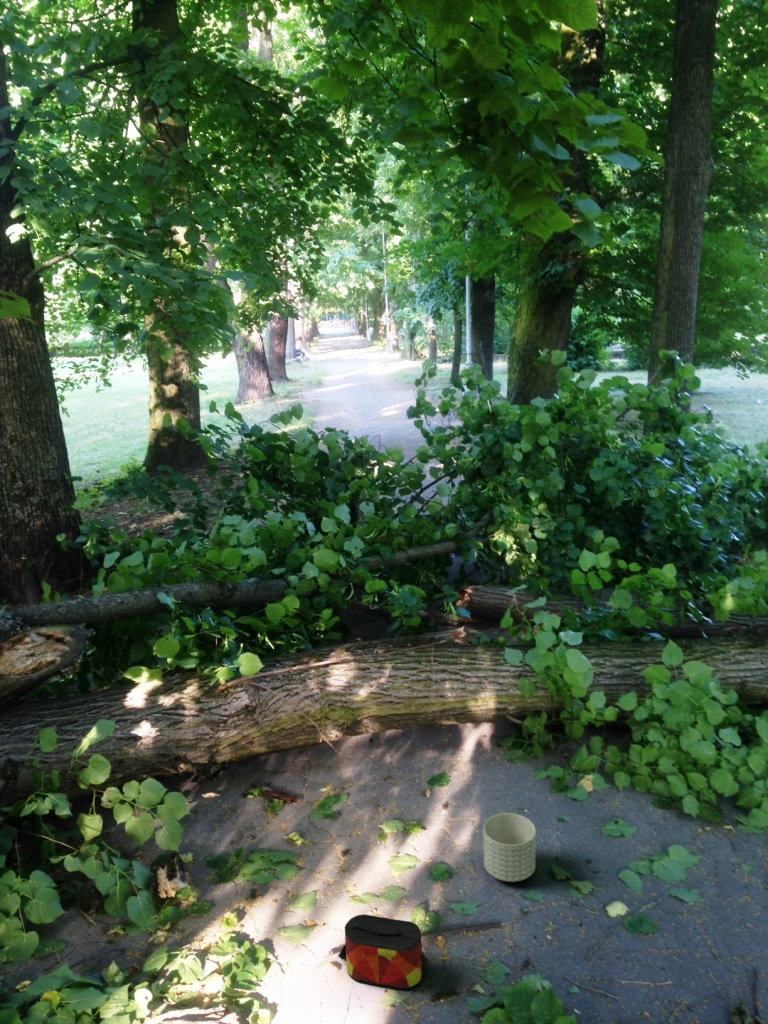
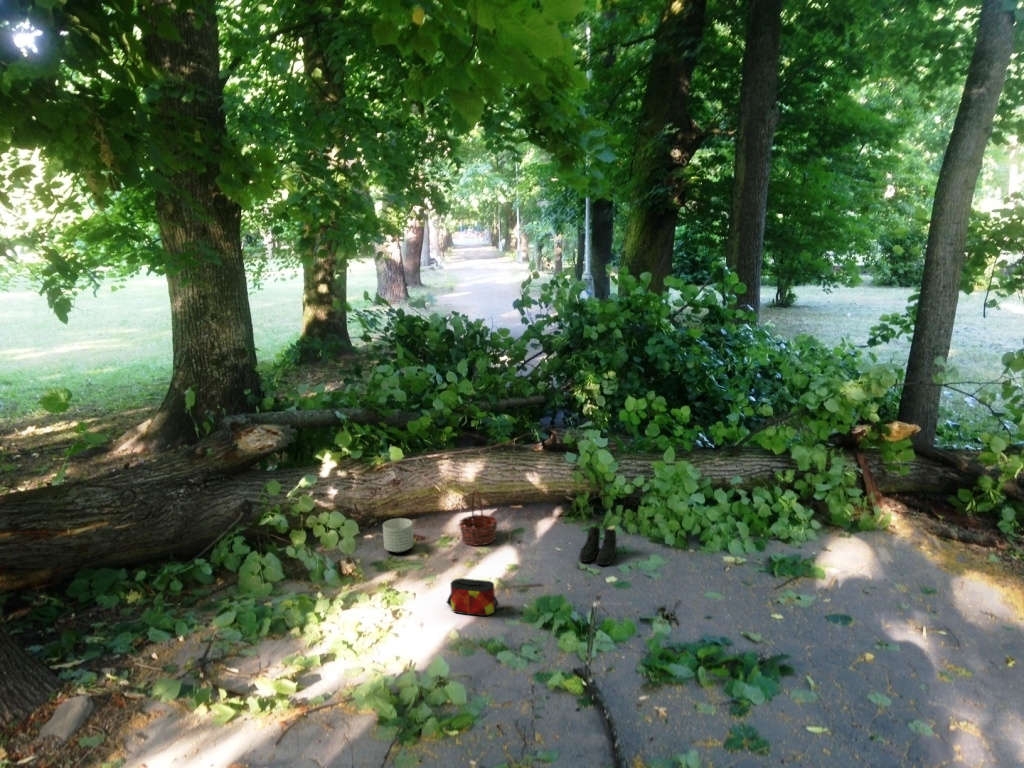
basket: none [350,718,410,807] -> present [459,490,497,545]
boots: none [545,779,602,853] -> present [579,526,617,565]
planter: present [483,813,536,882] -> present [383,518,413,553]

